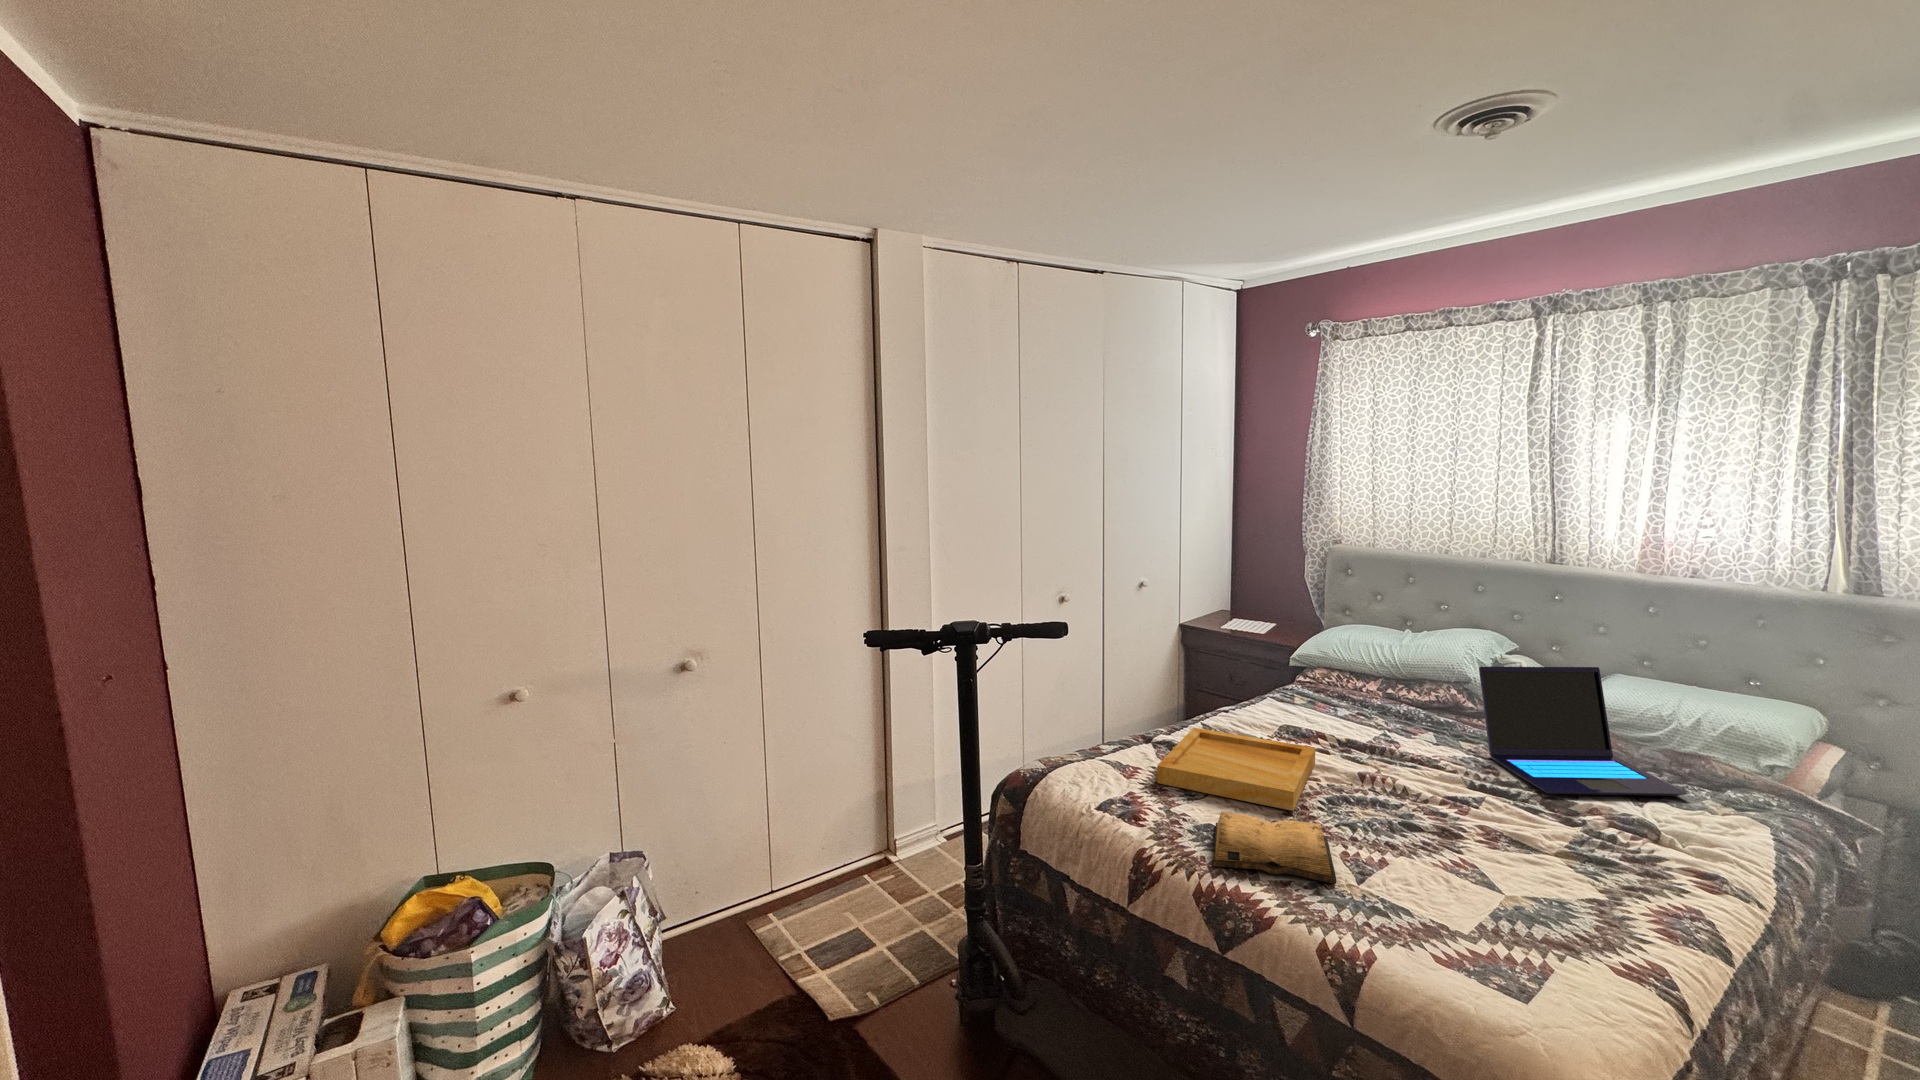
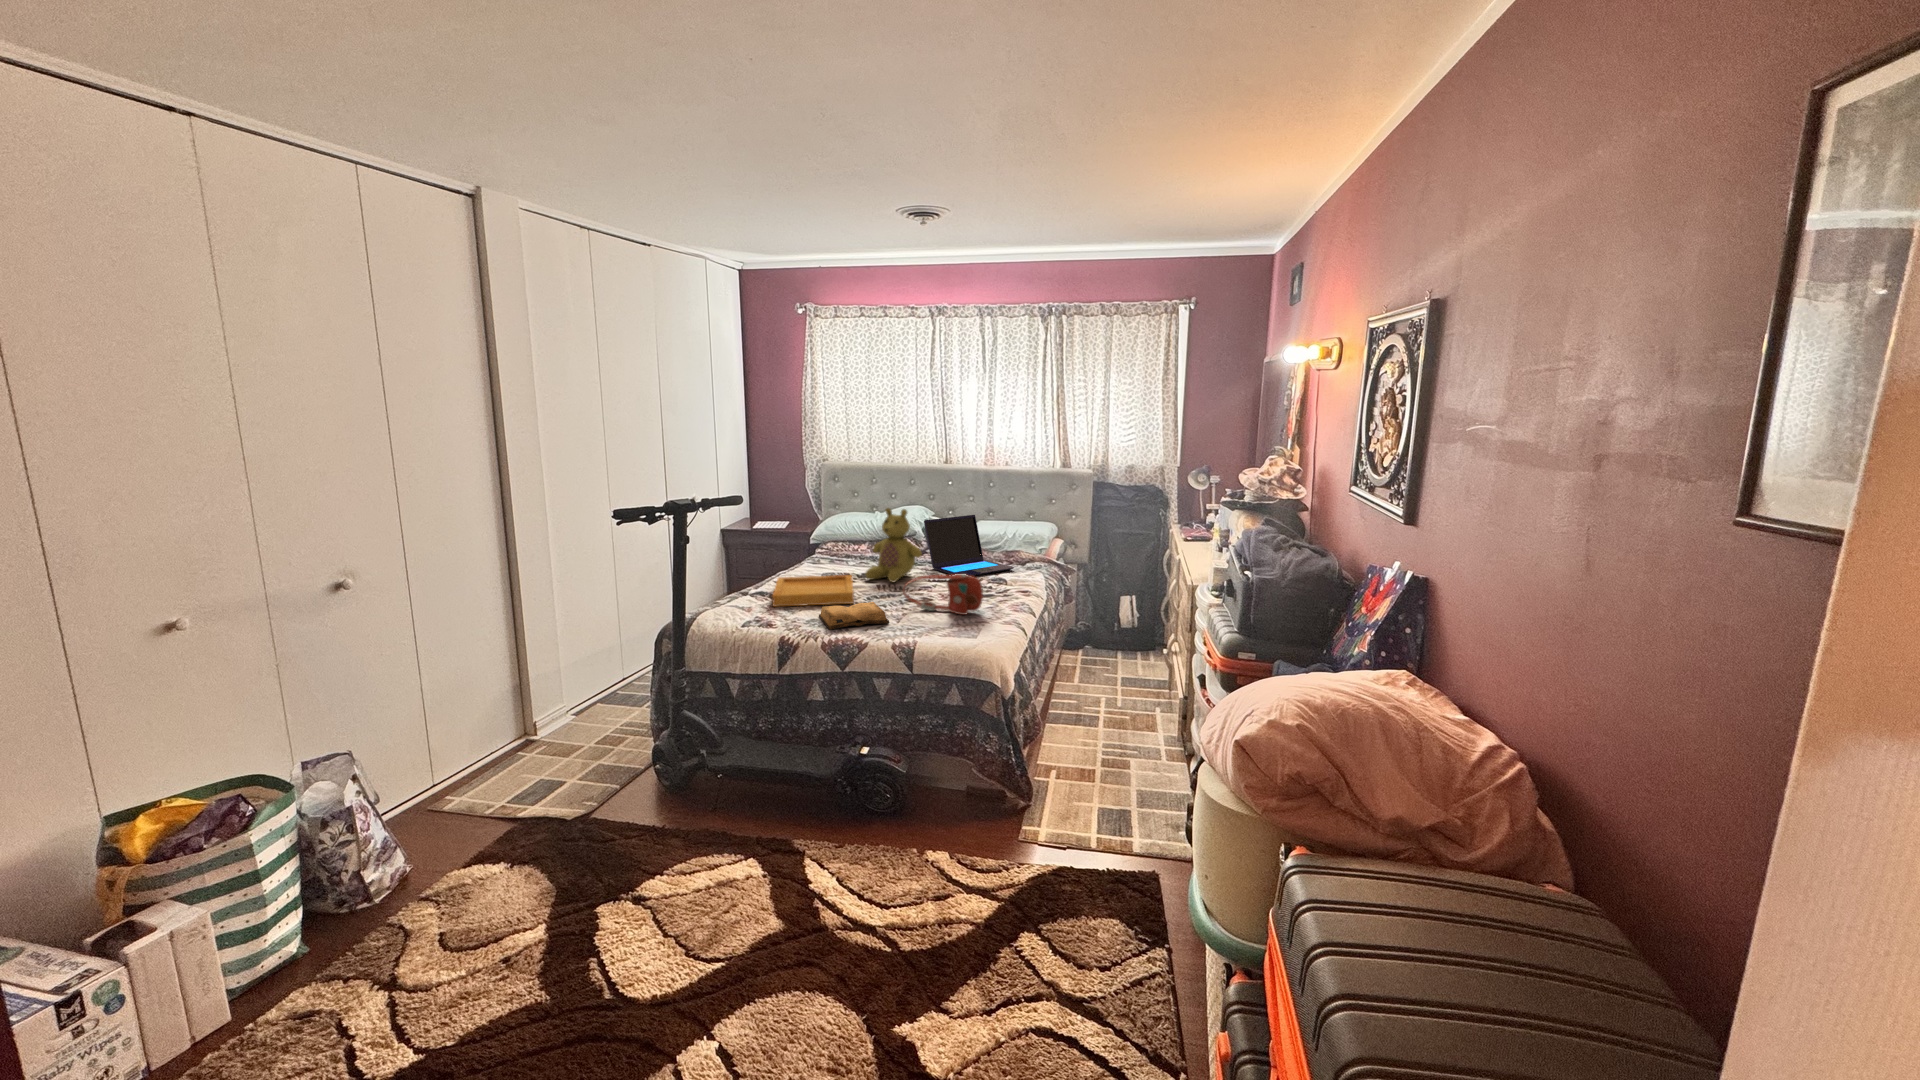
stuffed bear: none [1345,640,1460,776] -> present [866,508,922,582]
handbag: none [1384,799,1573,909] -> present [903,574,983,615]

